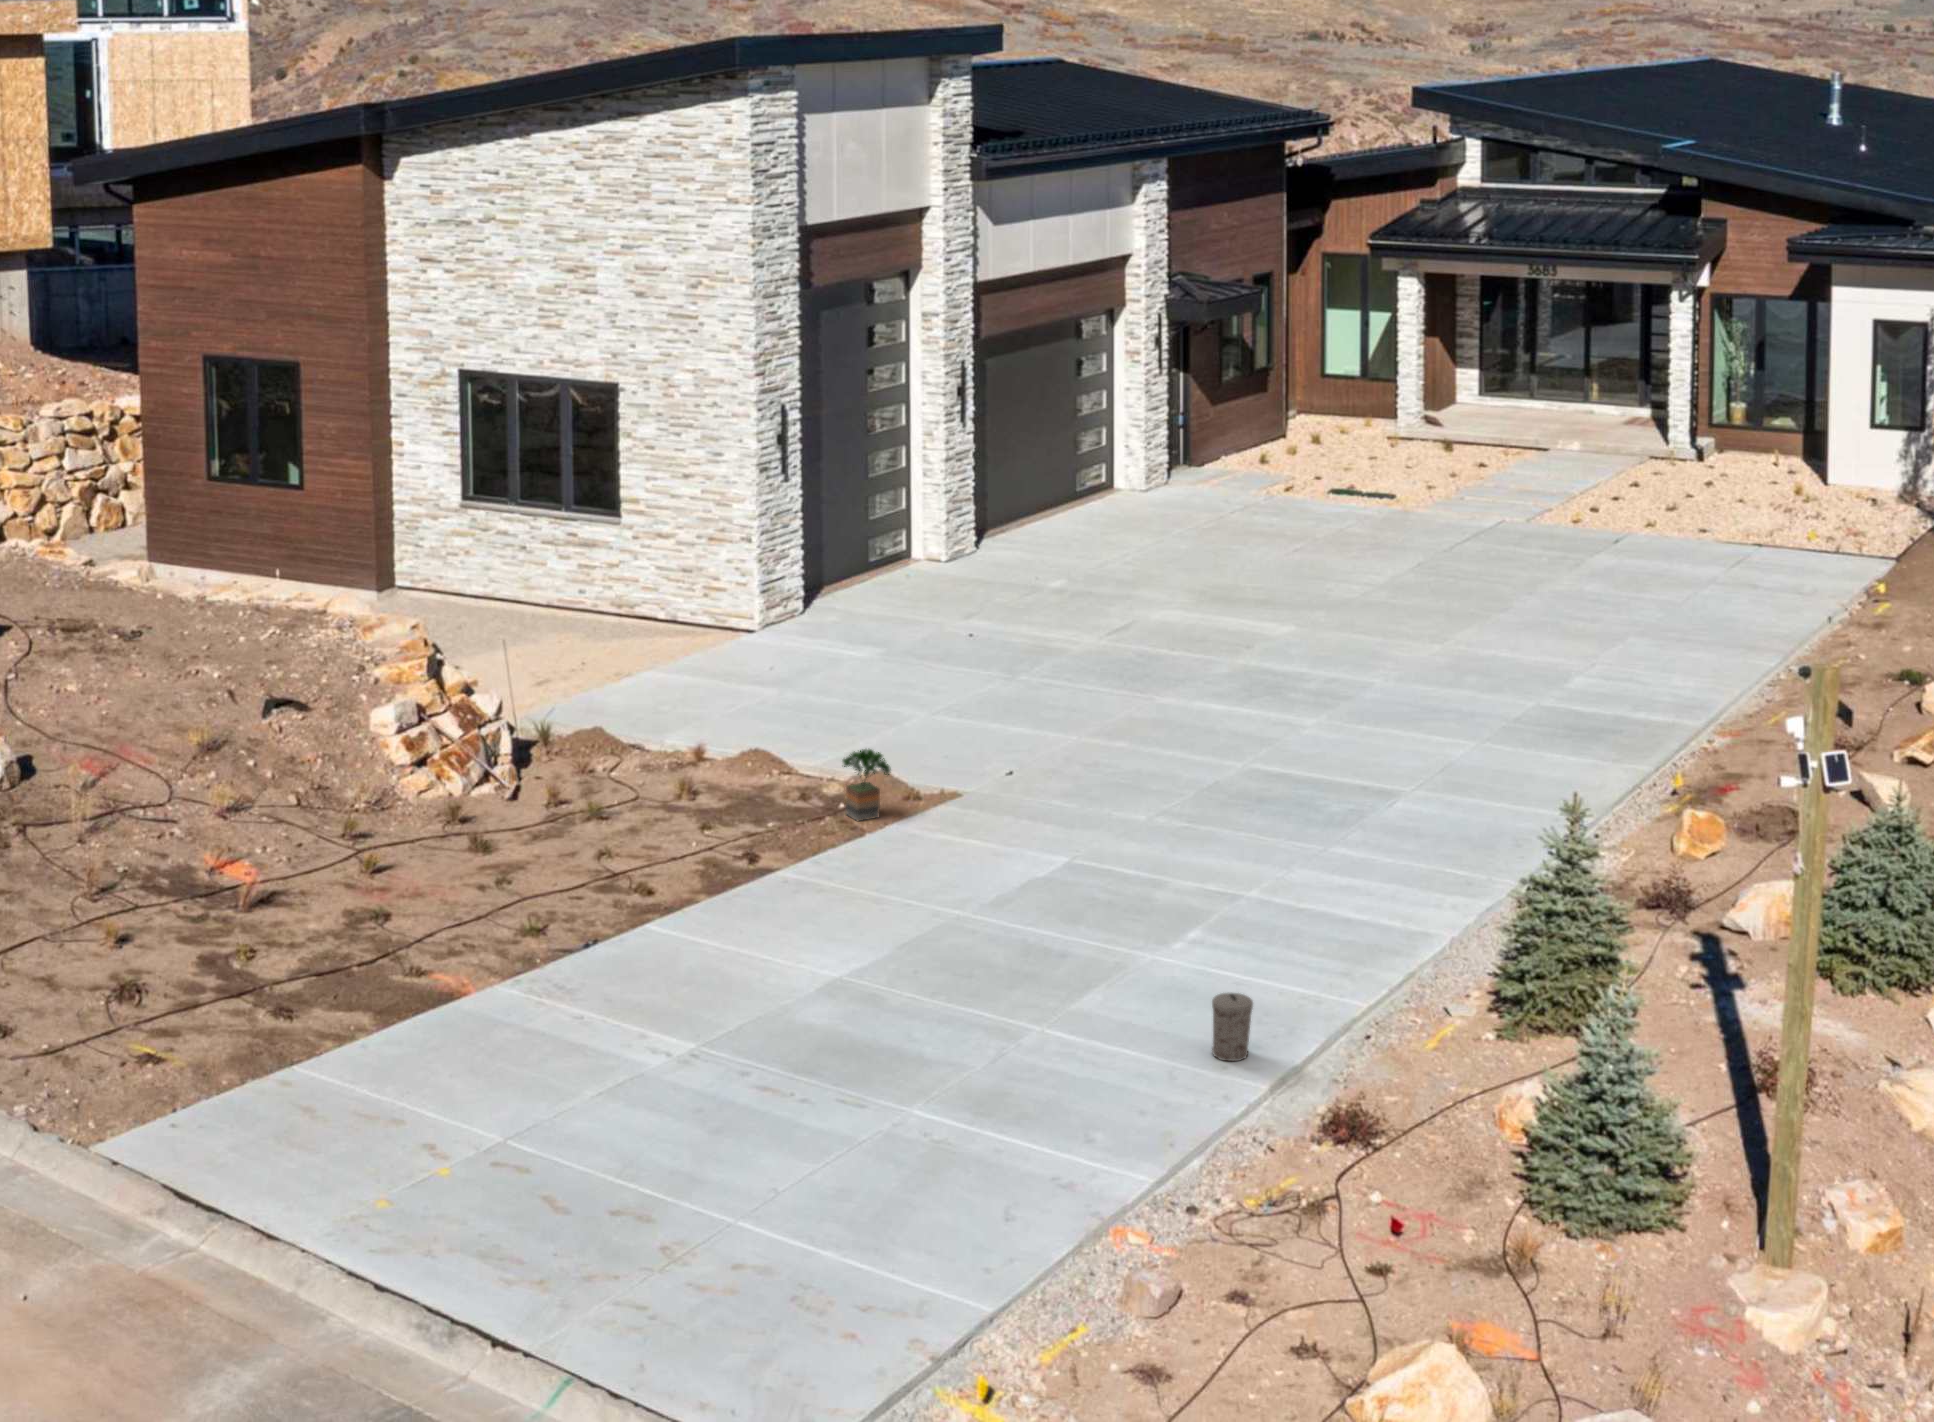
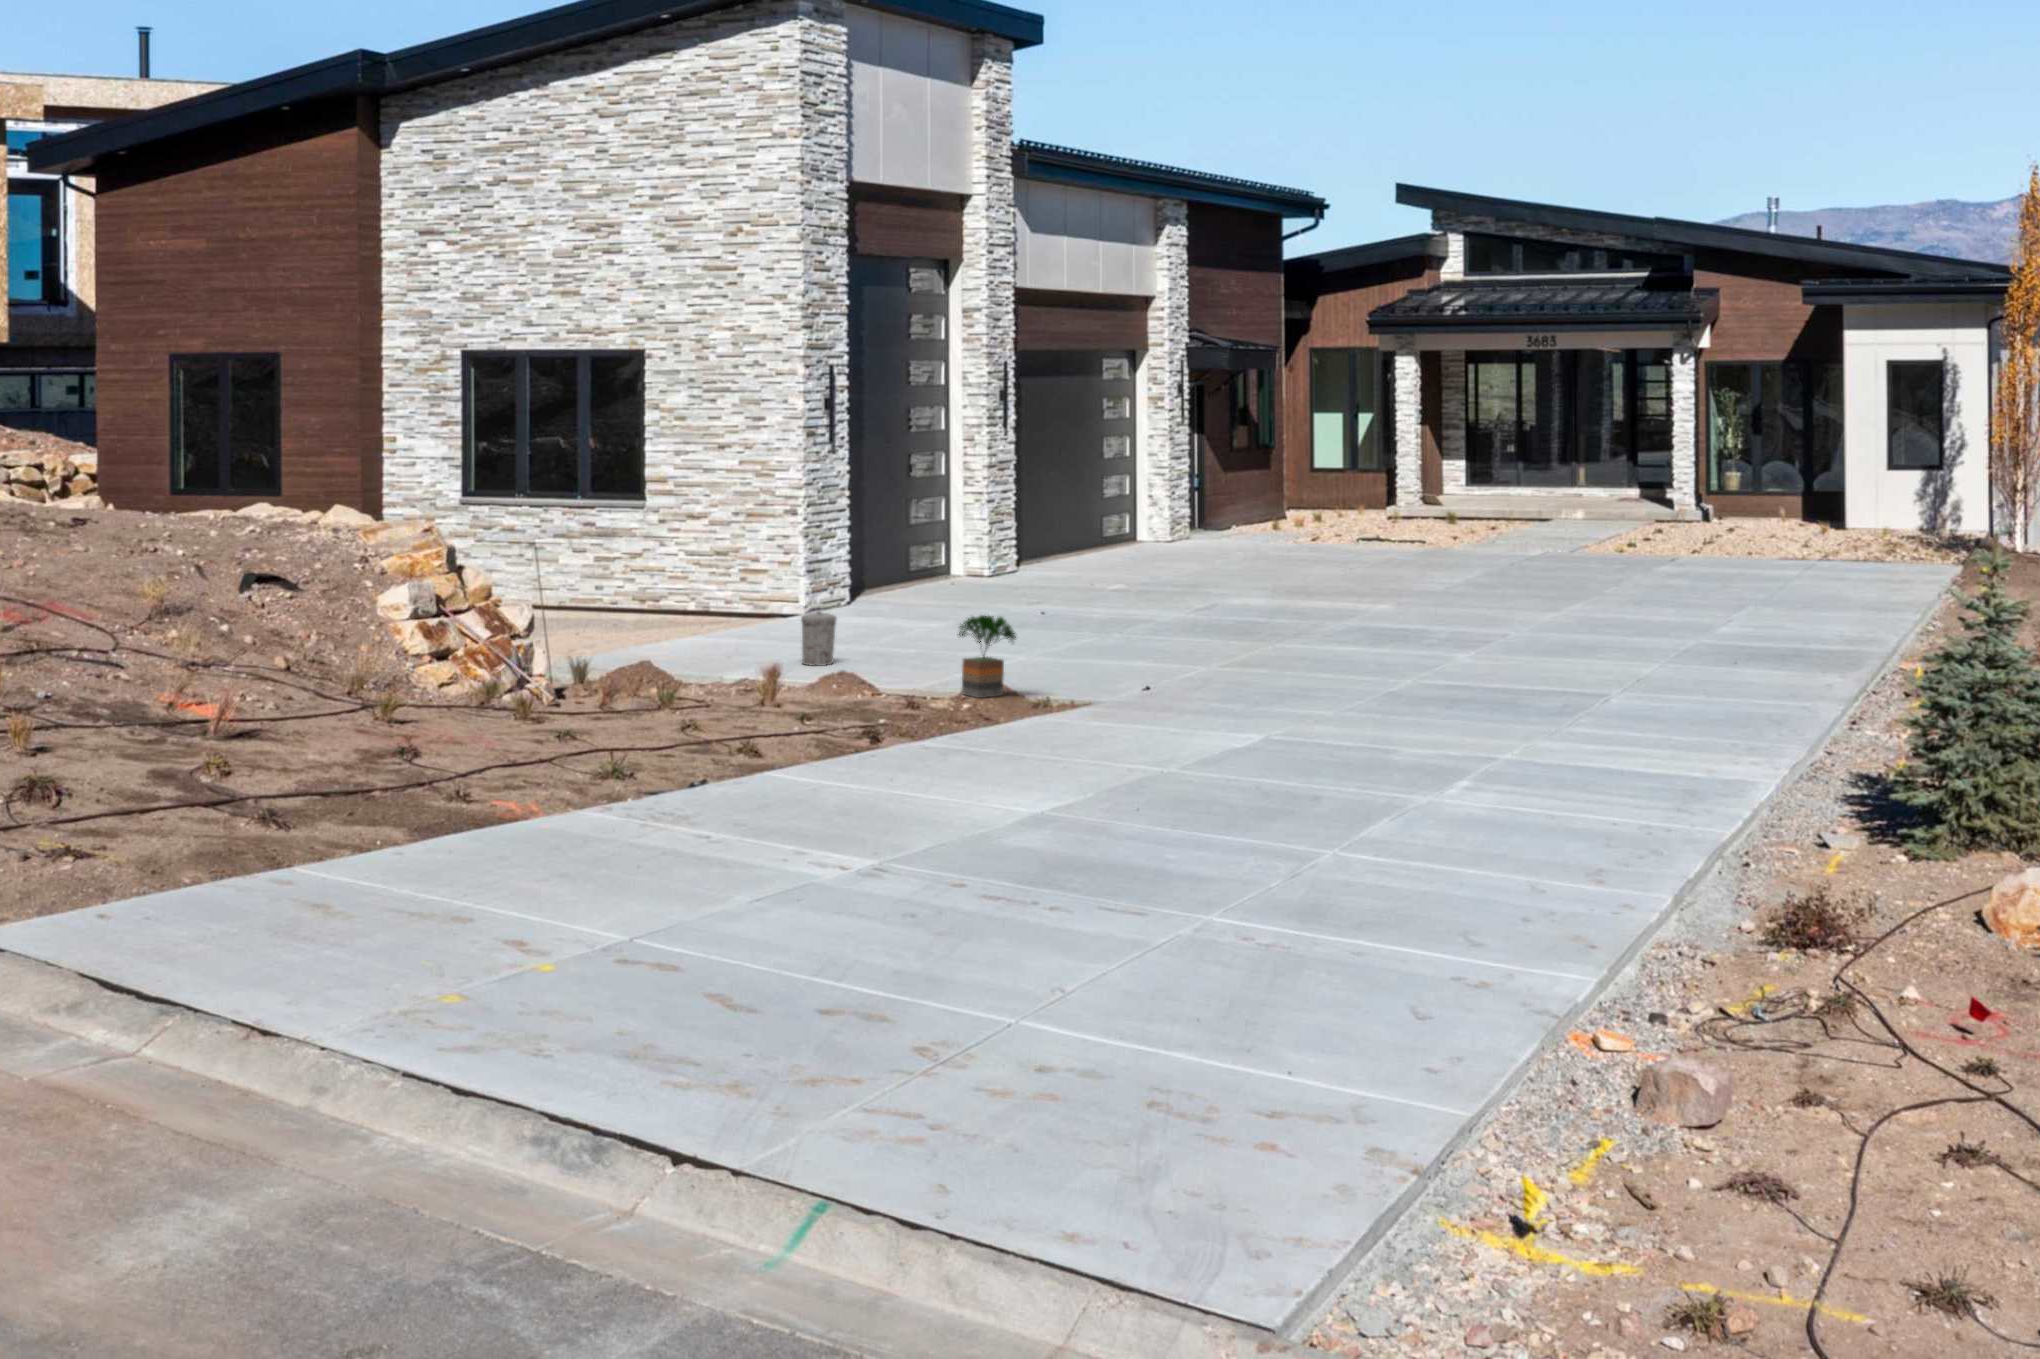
trash can: present [1212,993,1253,1062] -> present [801,612,837,666]

